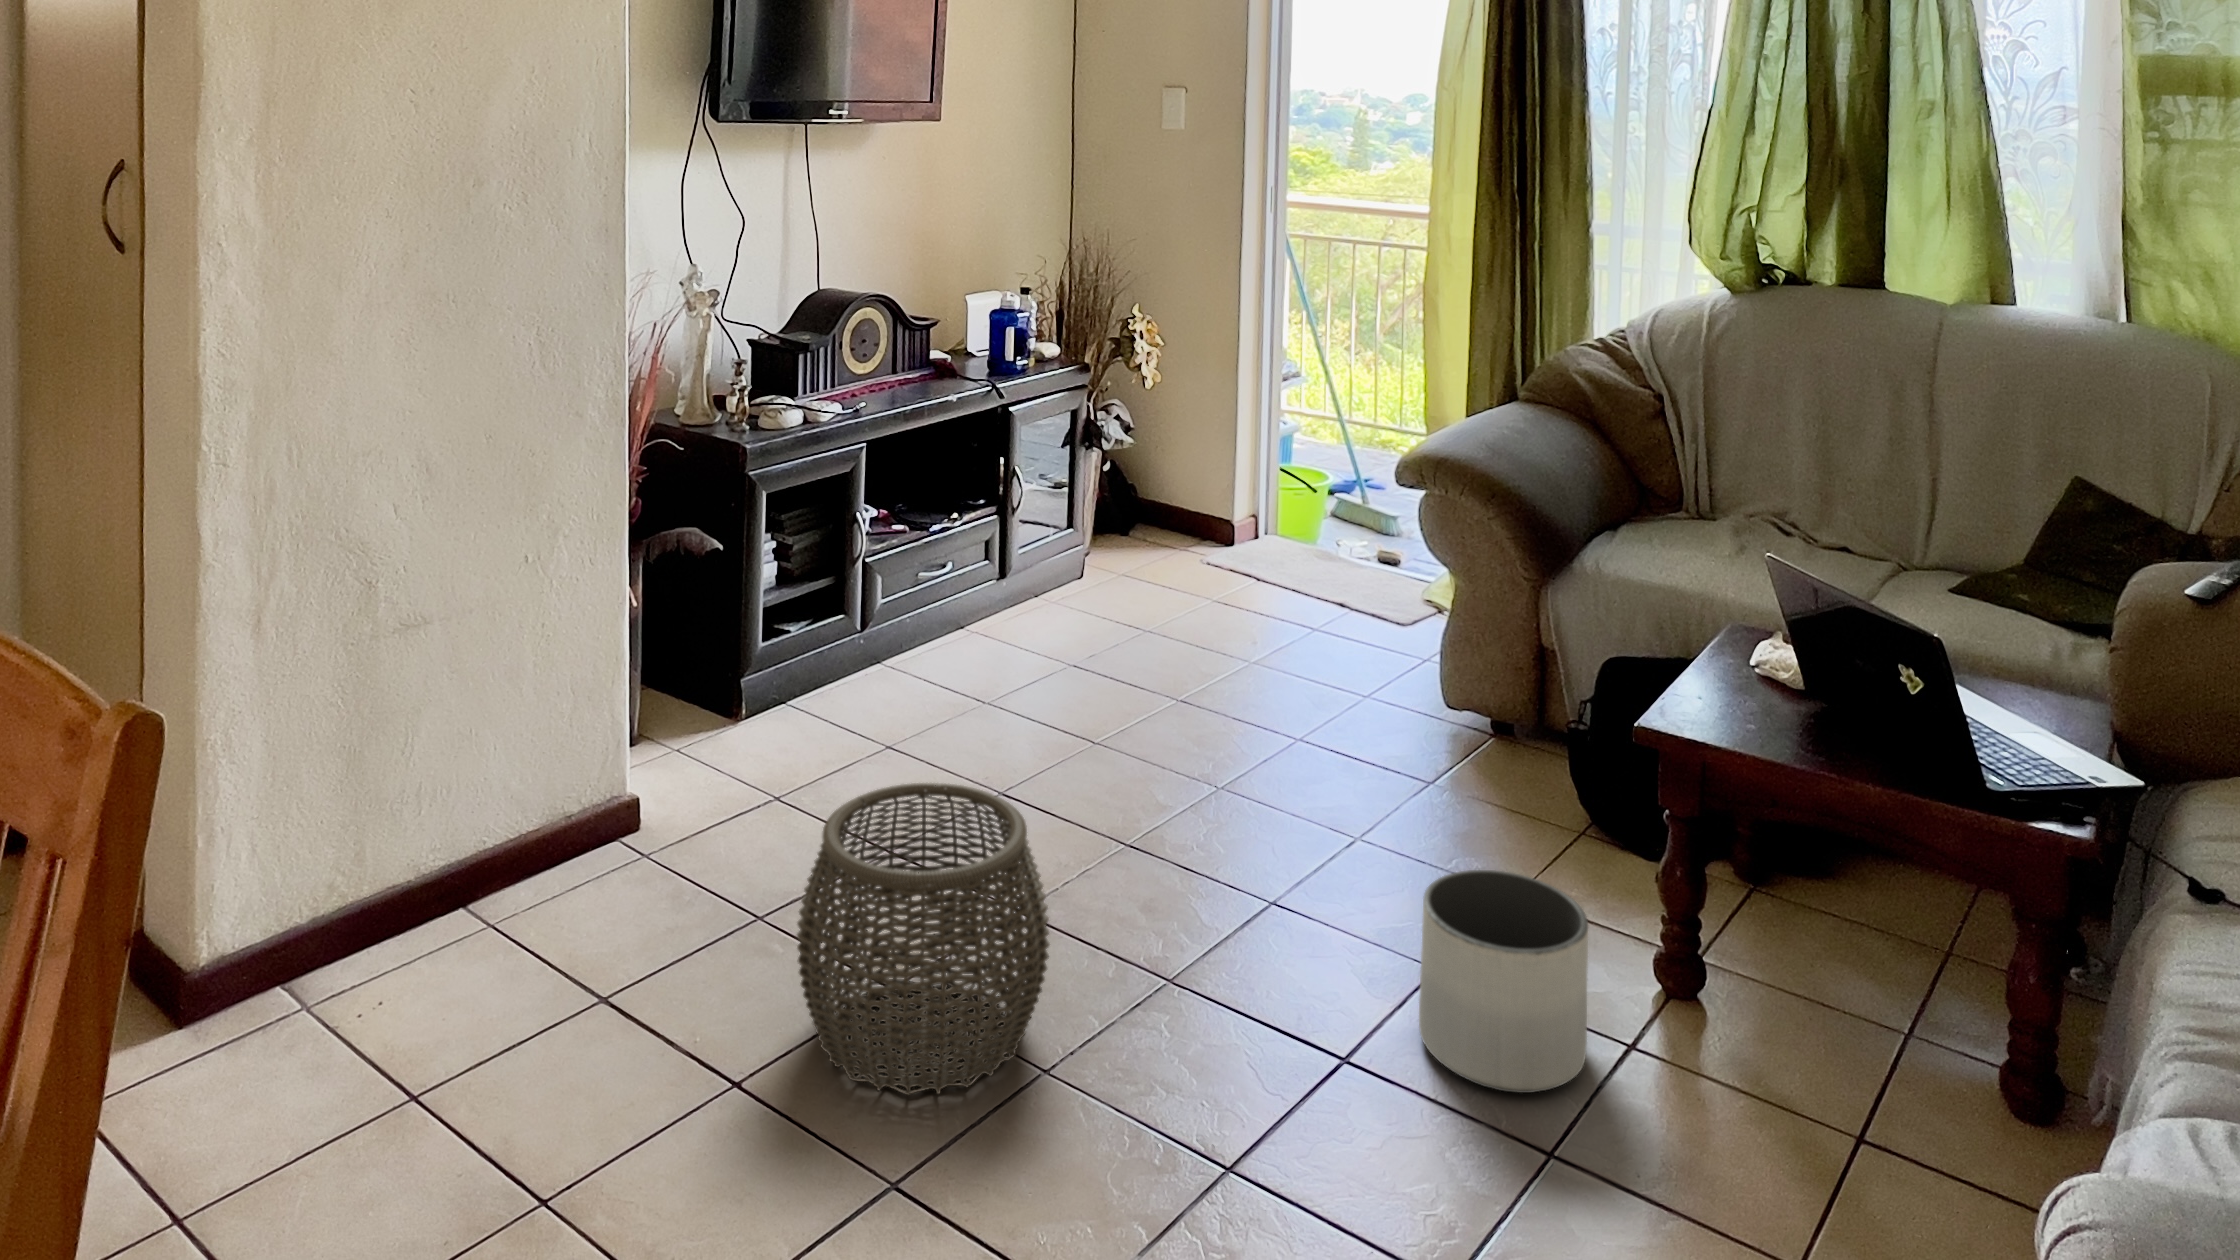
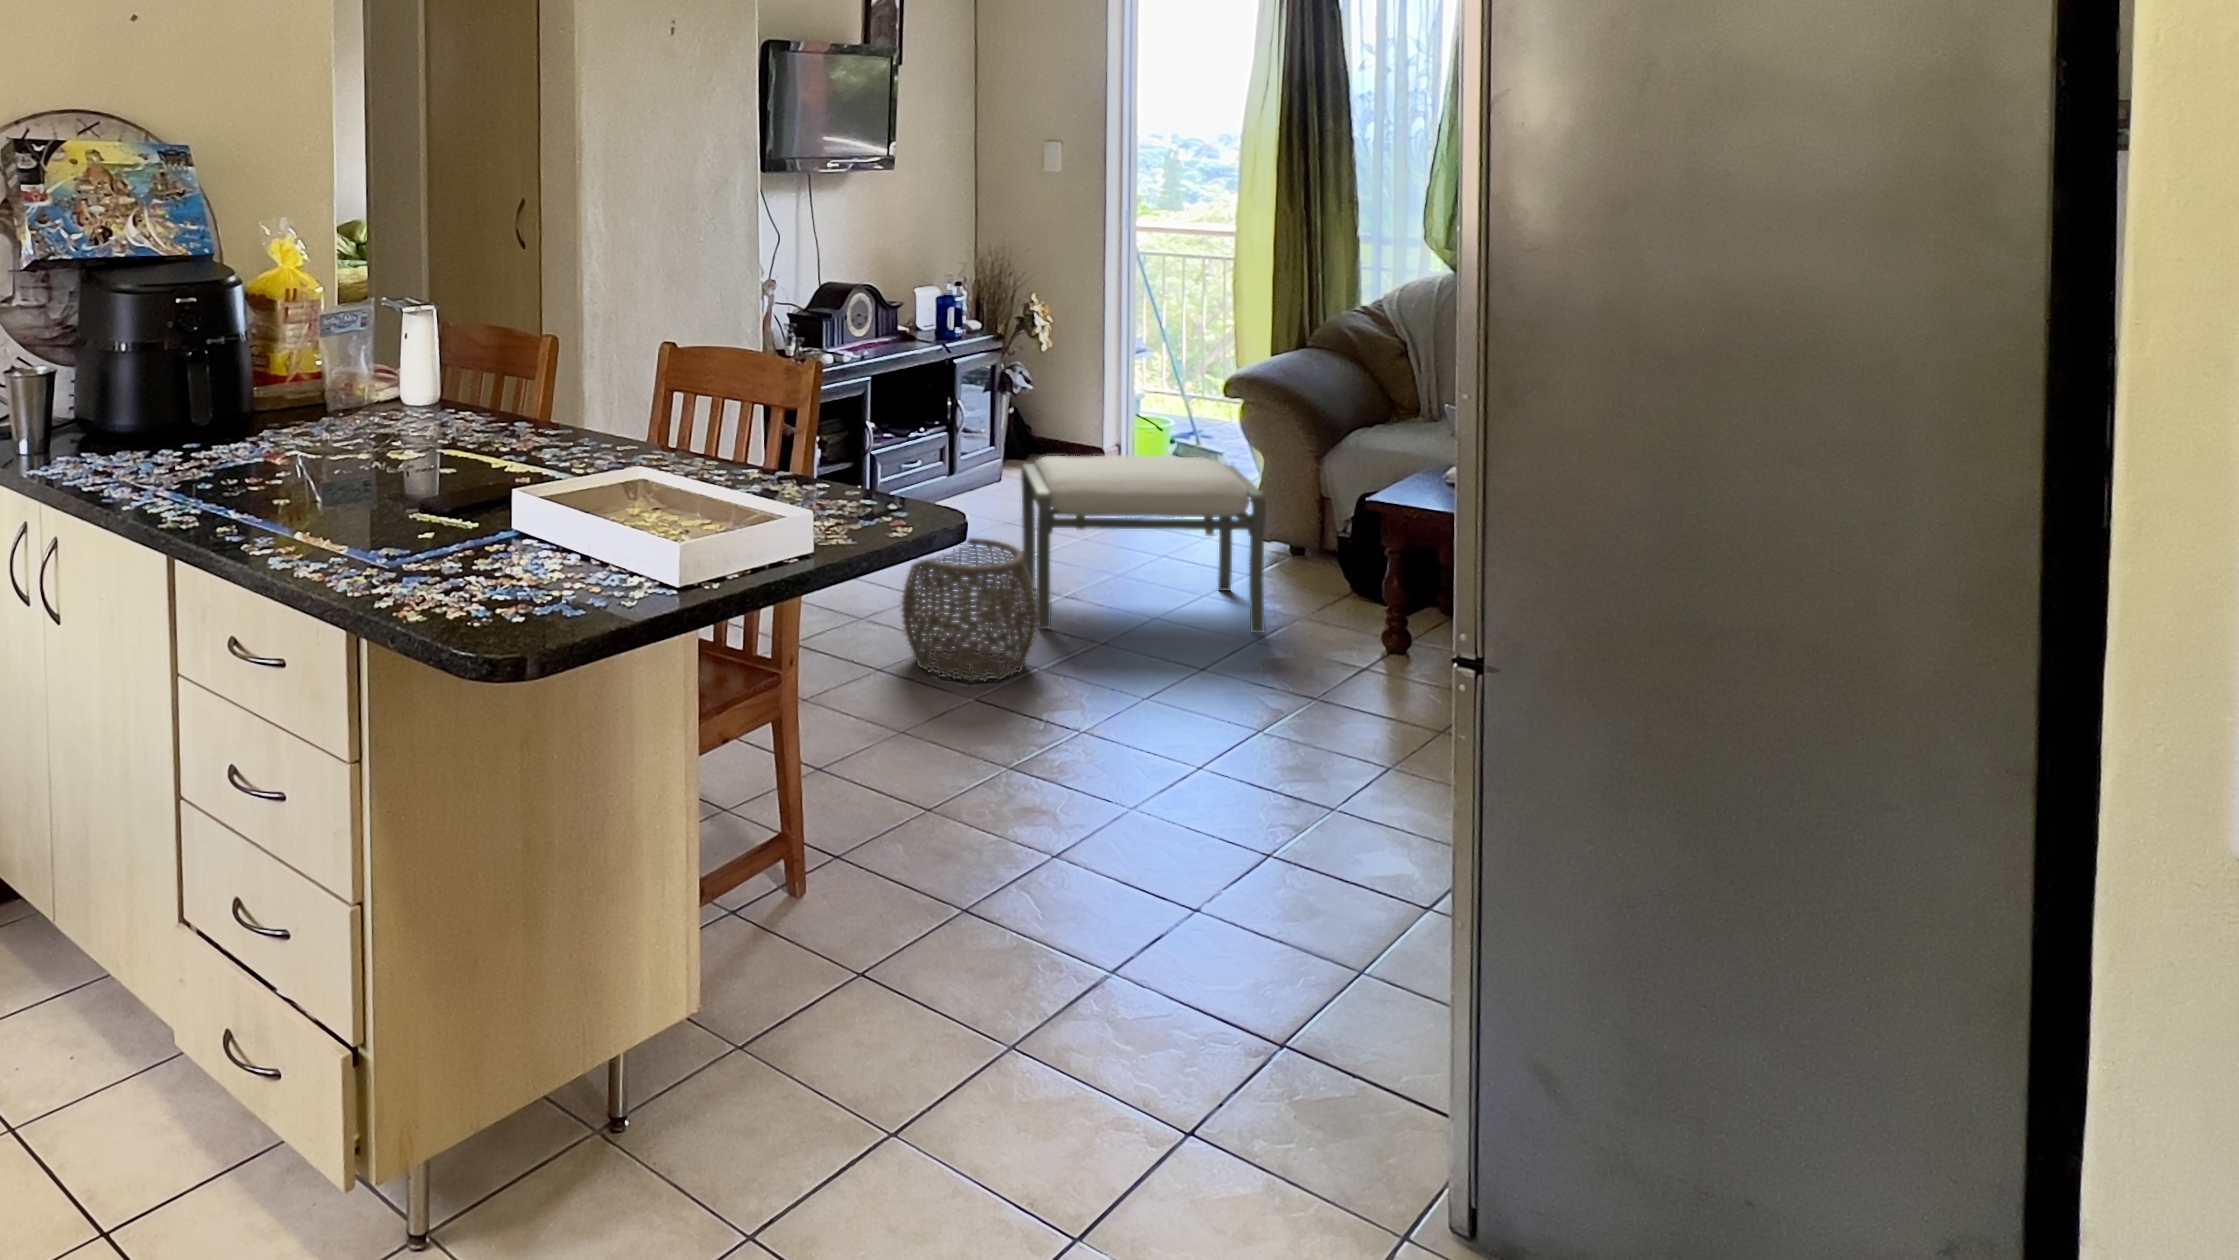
ottoman: none [1064,599,1460,930] -> present [1021,455,1266,633]
planter: present [1419,870,1588,1093] -> none [1245,584,1340,688]

